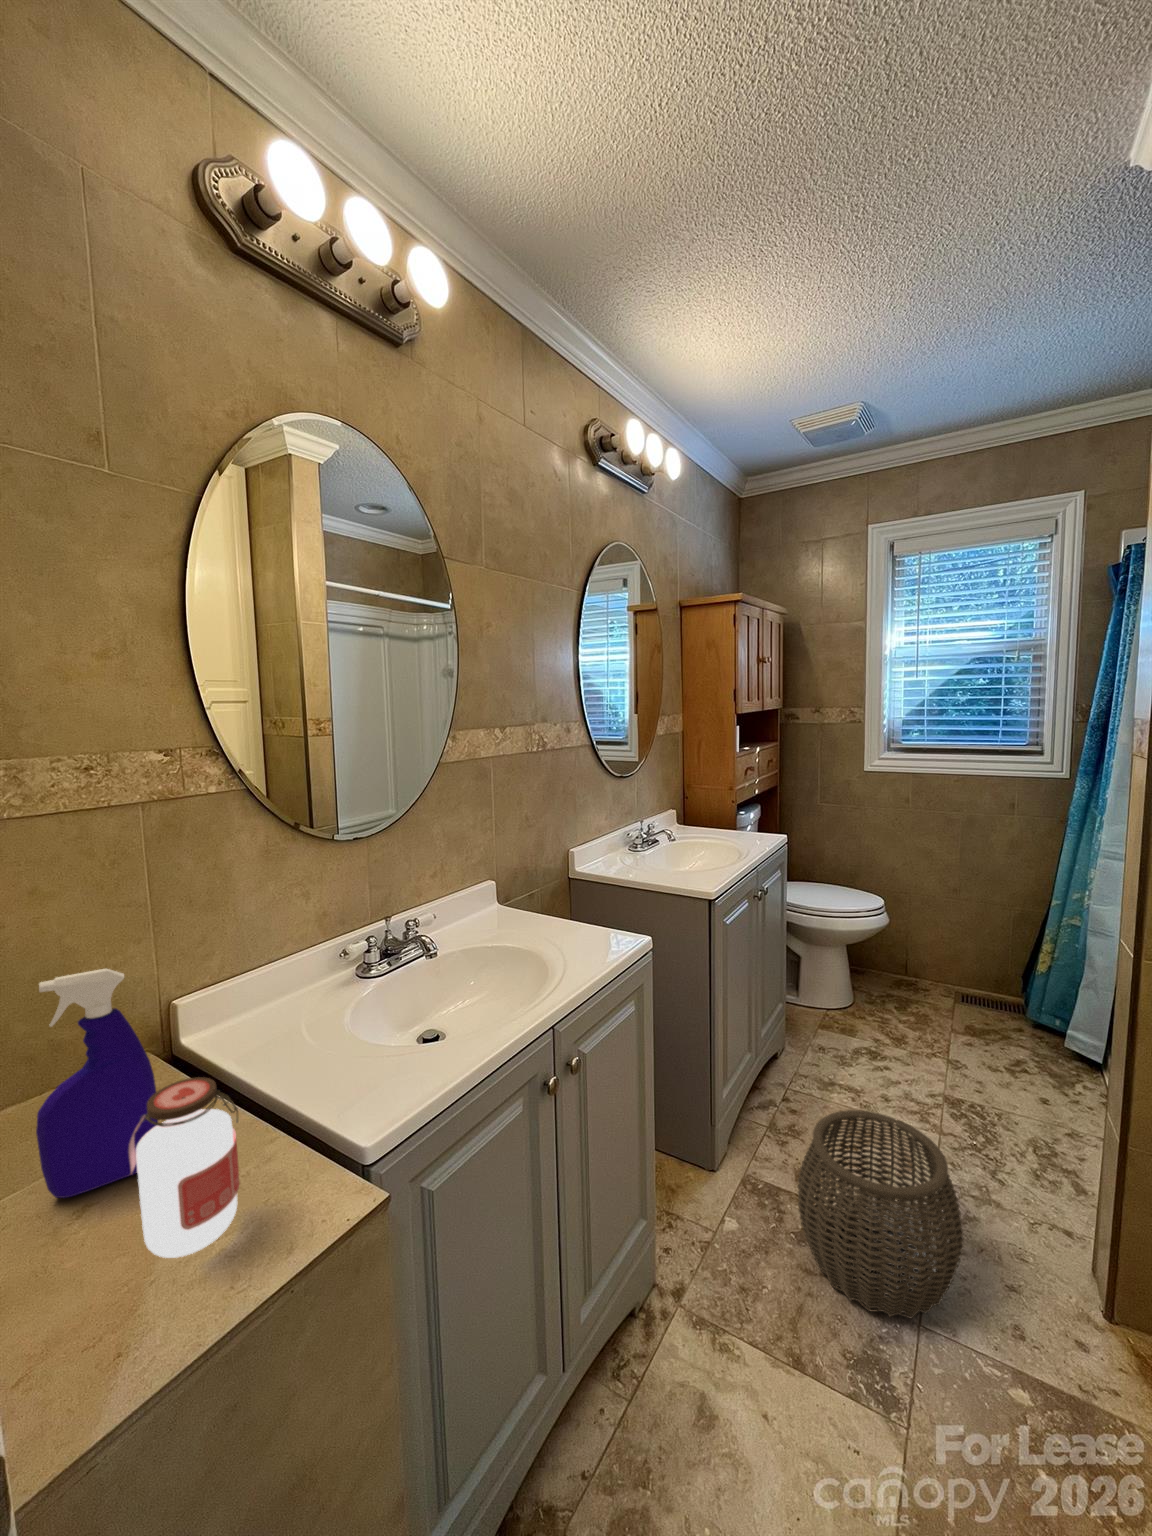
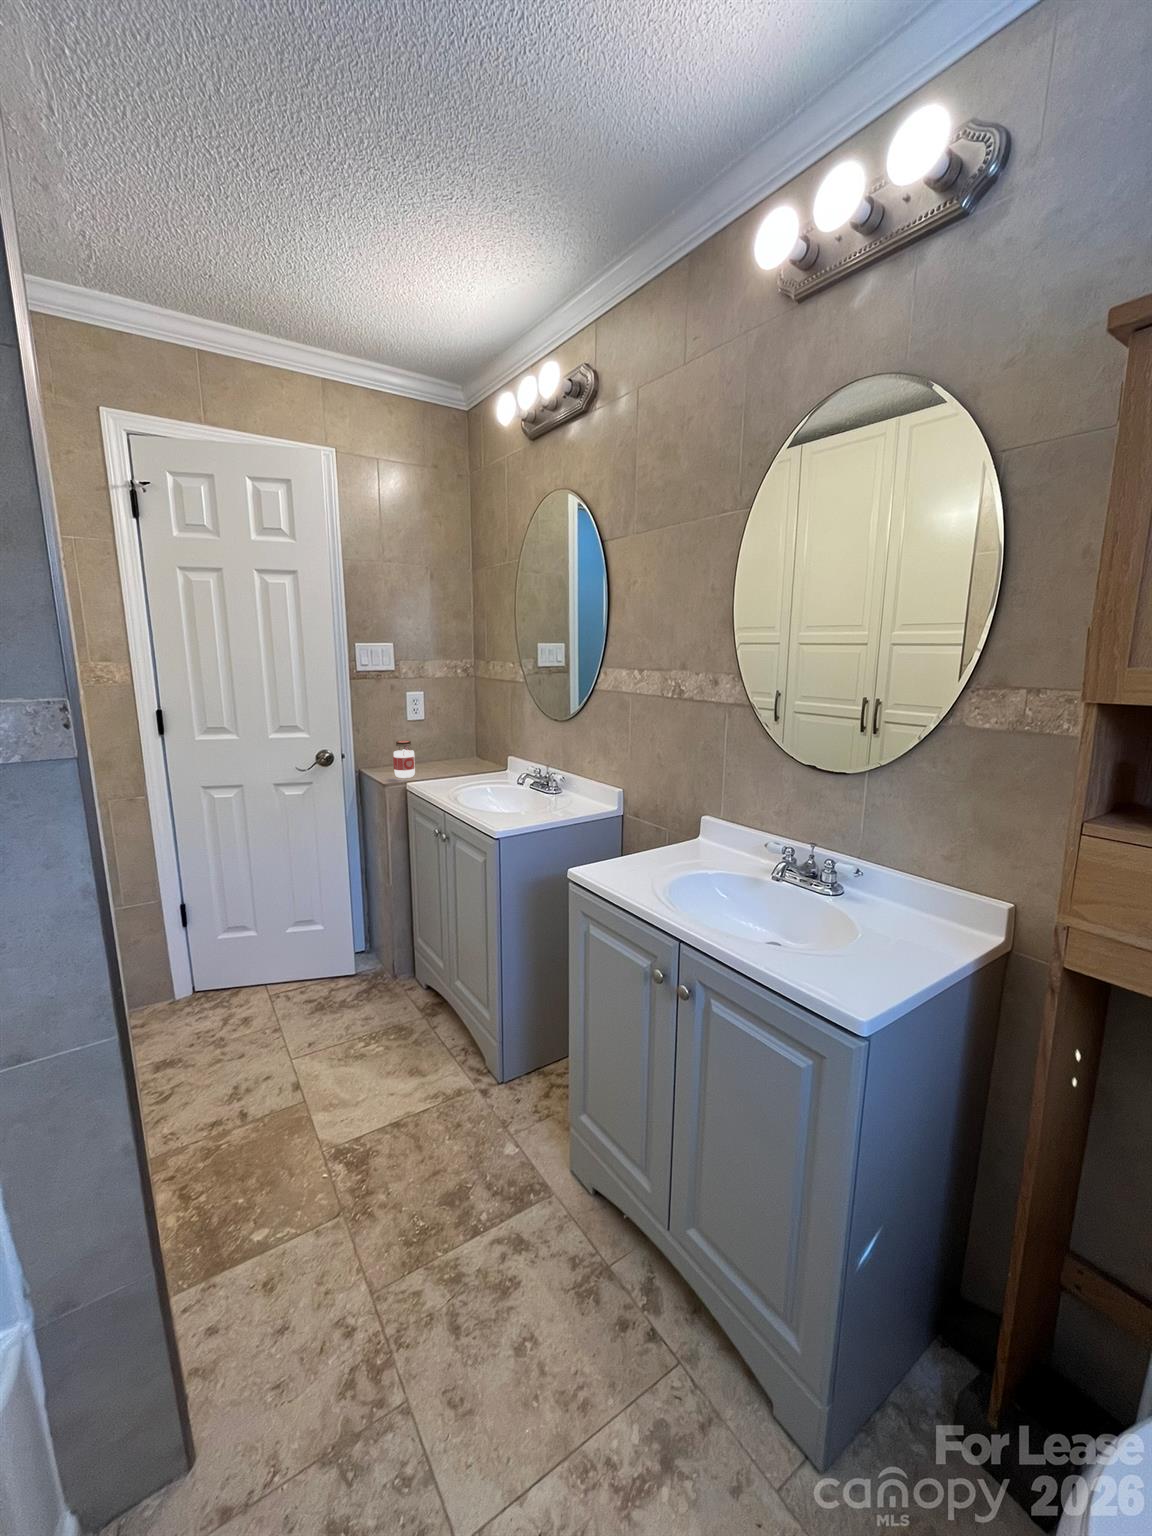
spray bottle: present [36,969,158,1198] -> none [437,715,445,774]
woven basket: present [797,1110,964,1318] -> none [317,1078,472,1284]

